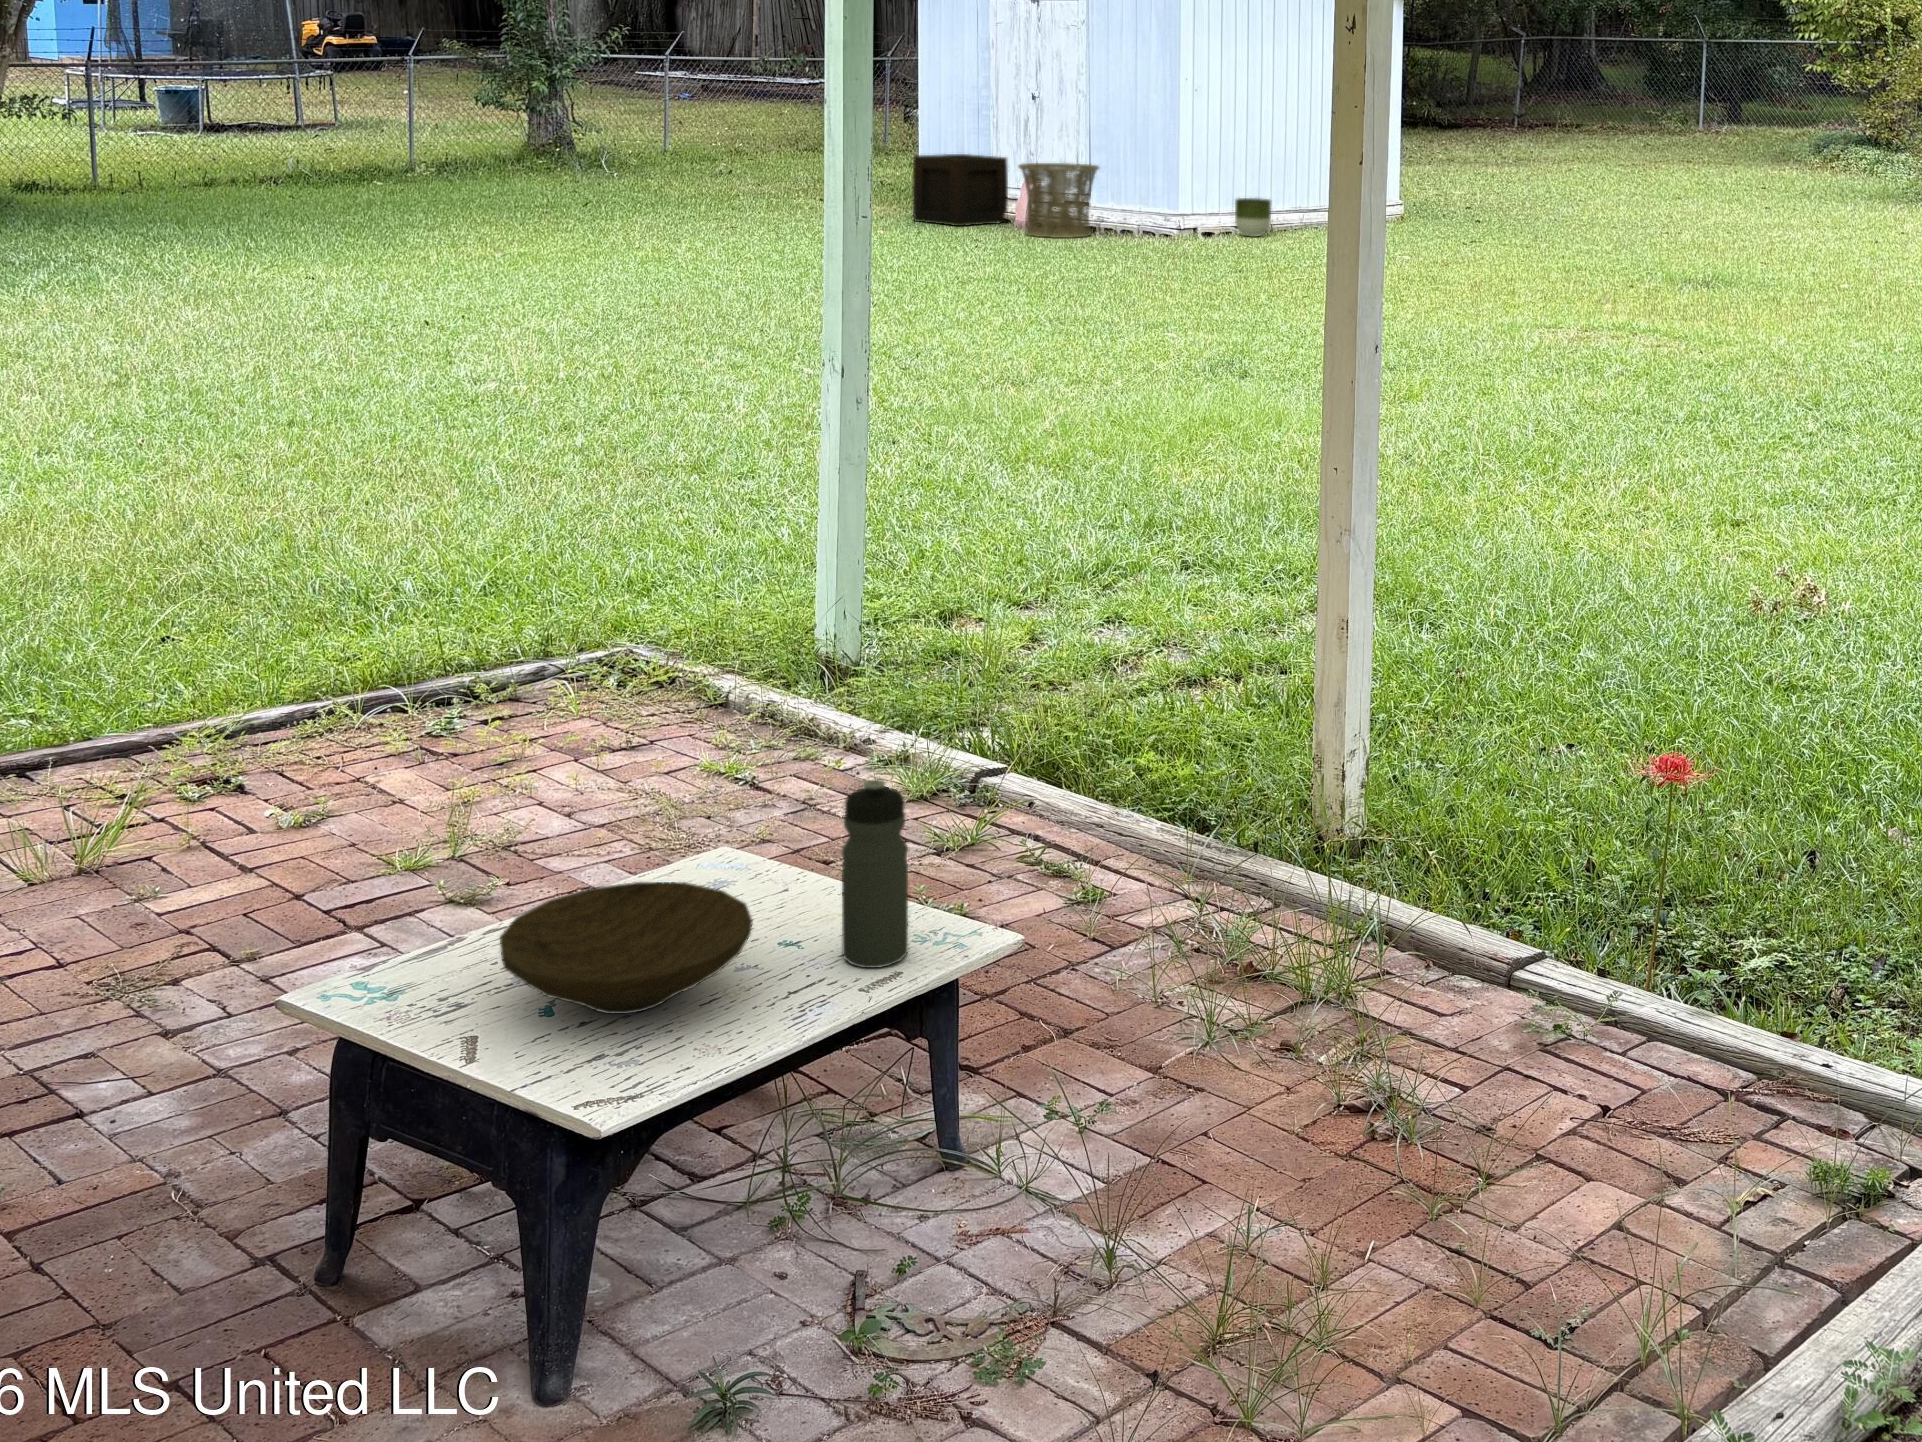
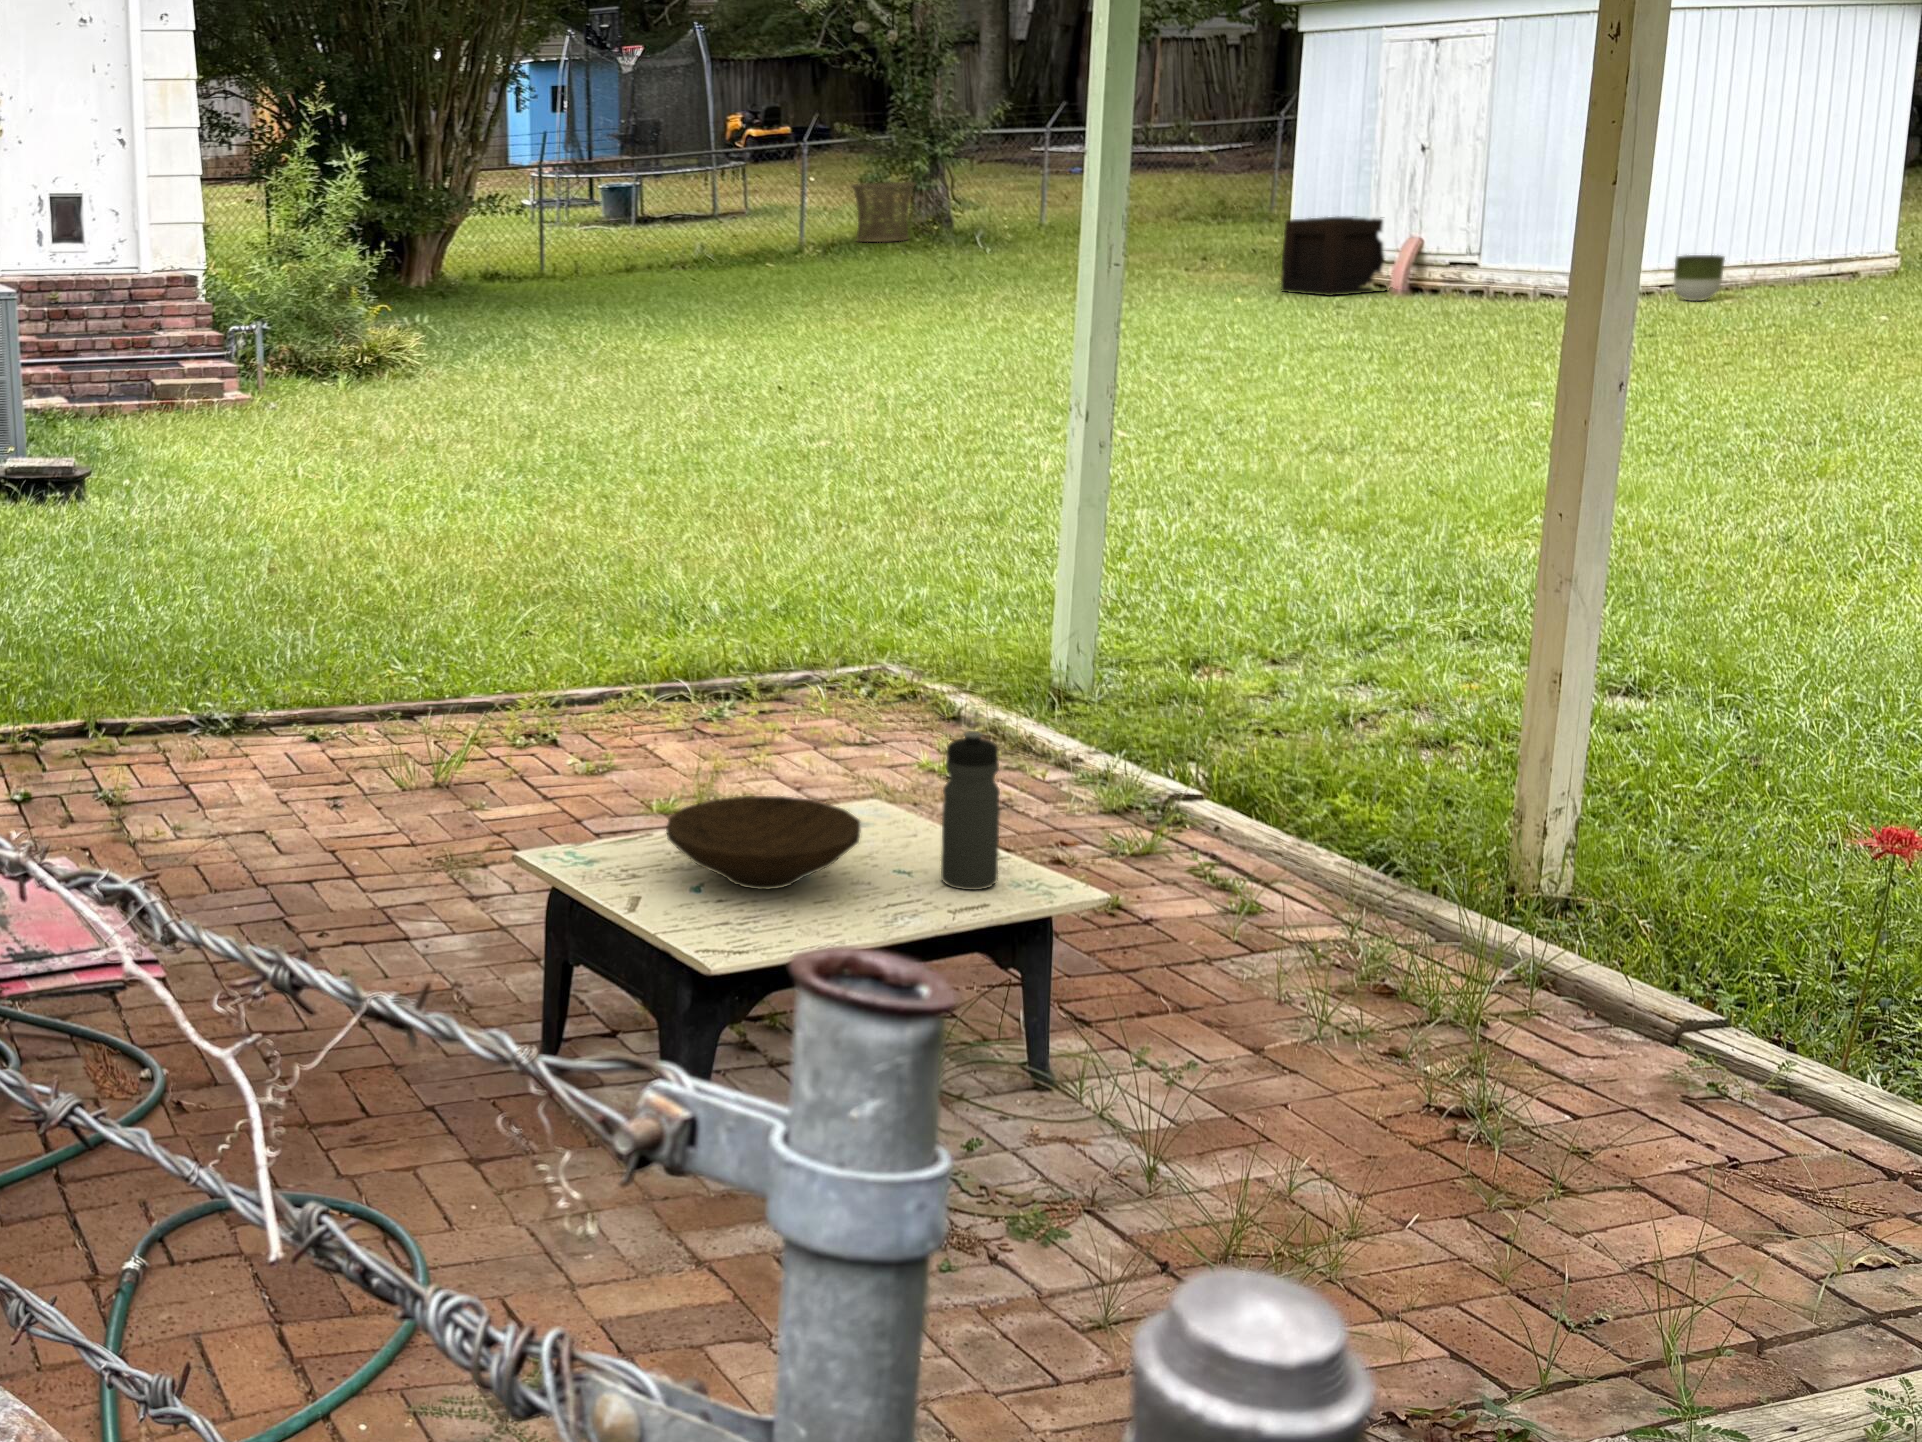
basket: present [1018,163,1099,238] -> present [851,182,915,242]

